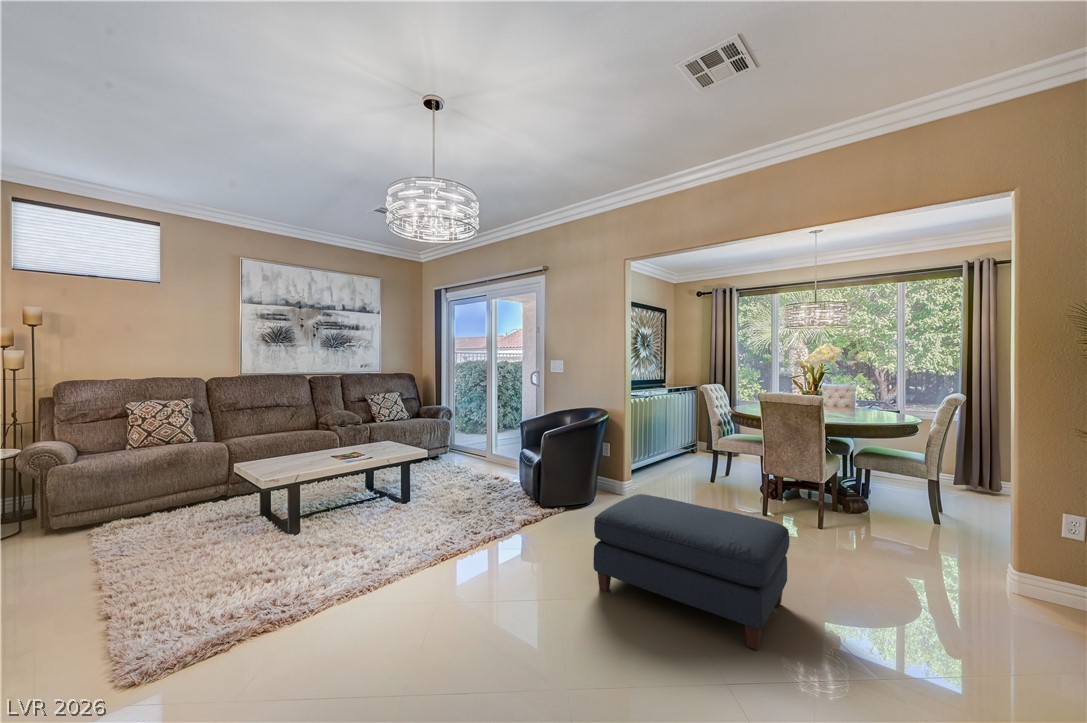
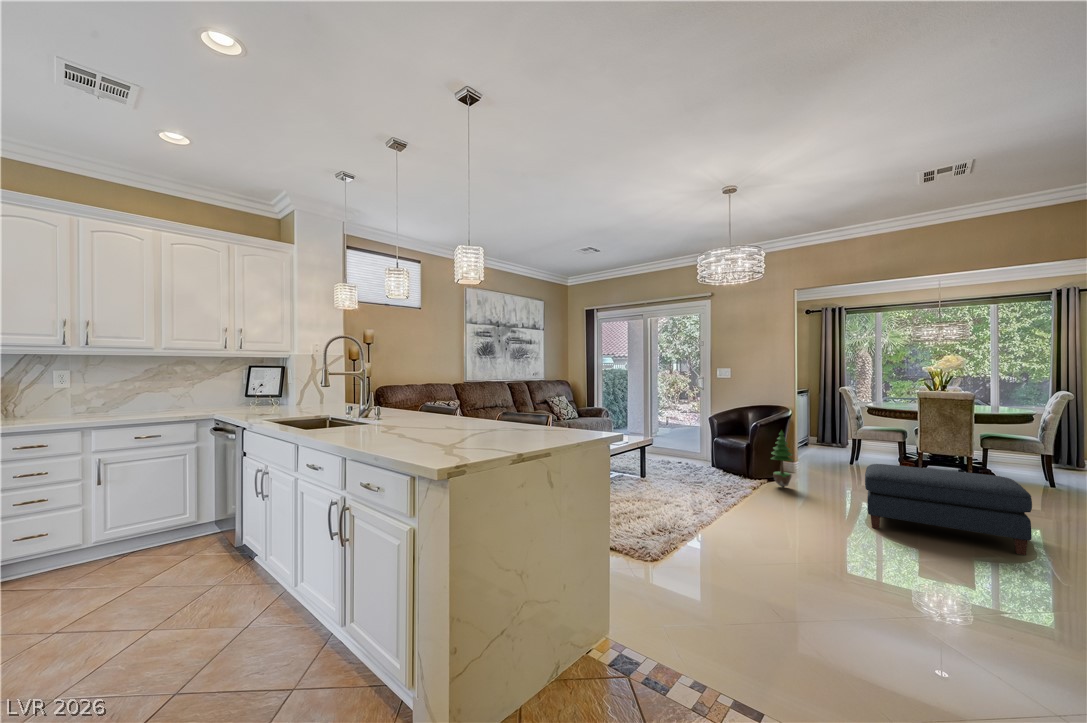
potted tree: none [562,441,588,515] -> present [771,430,793,487]

